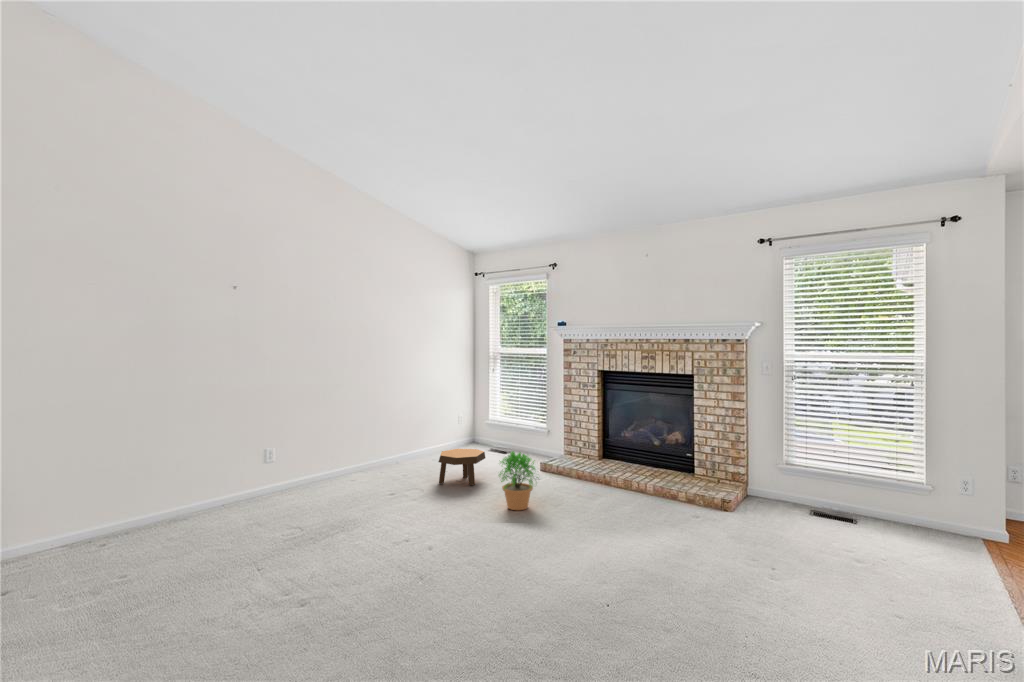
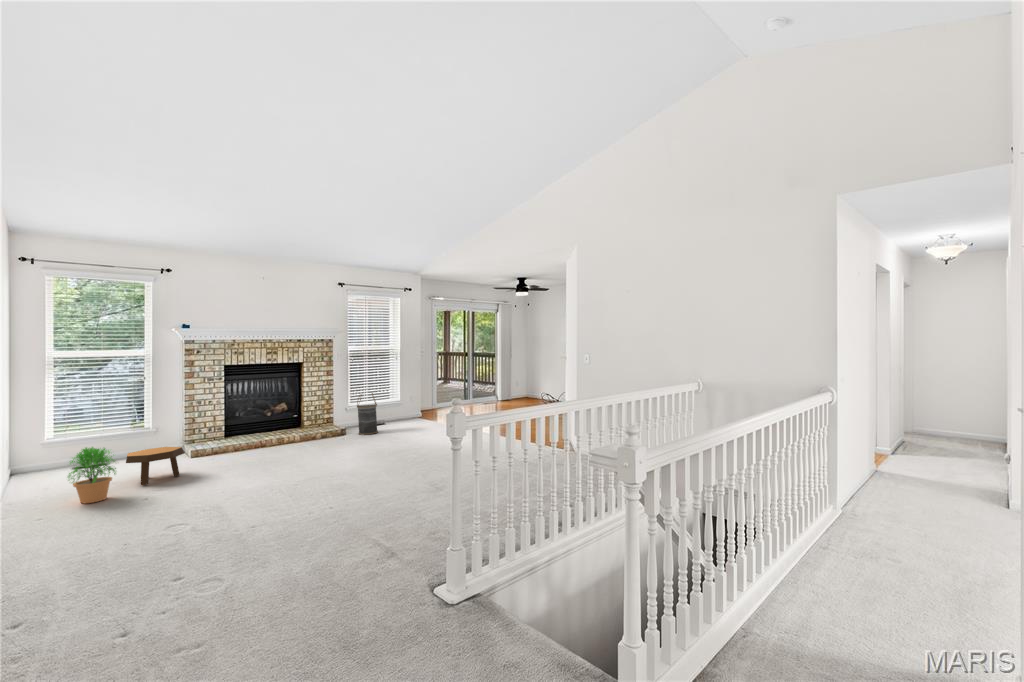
basket: none [740,444,787,531] -> present [357,393,378,435]
potted plant: present [499,451,538,510] -> present [68,447,116,503]

